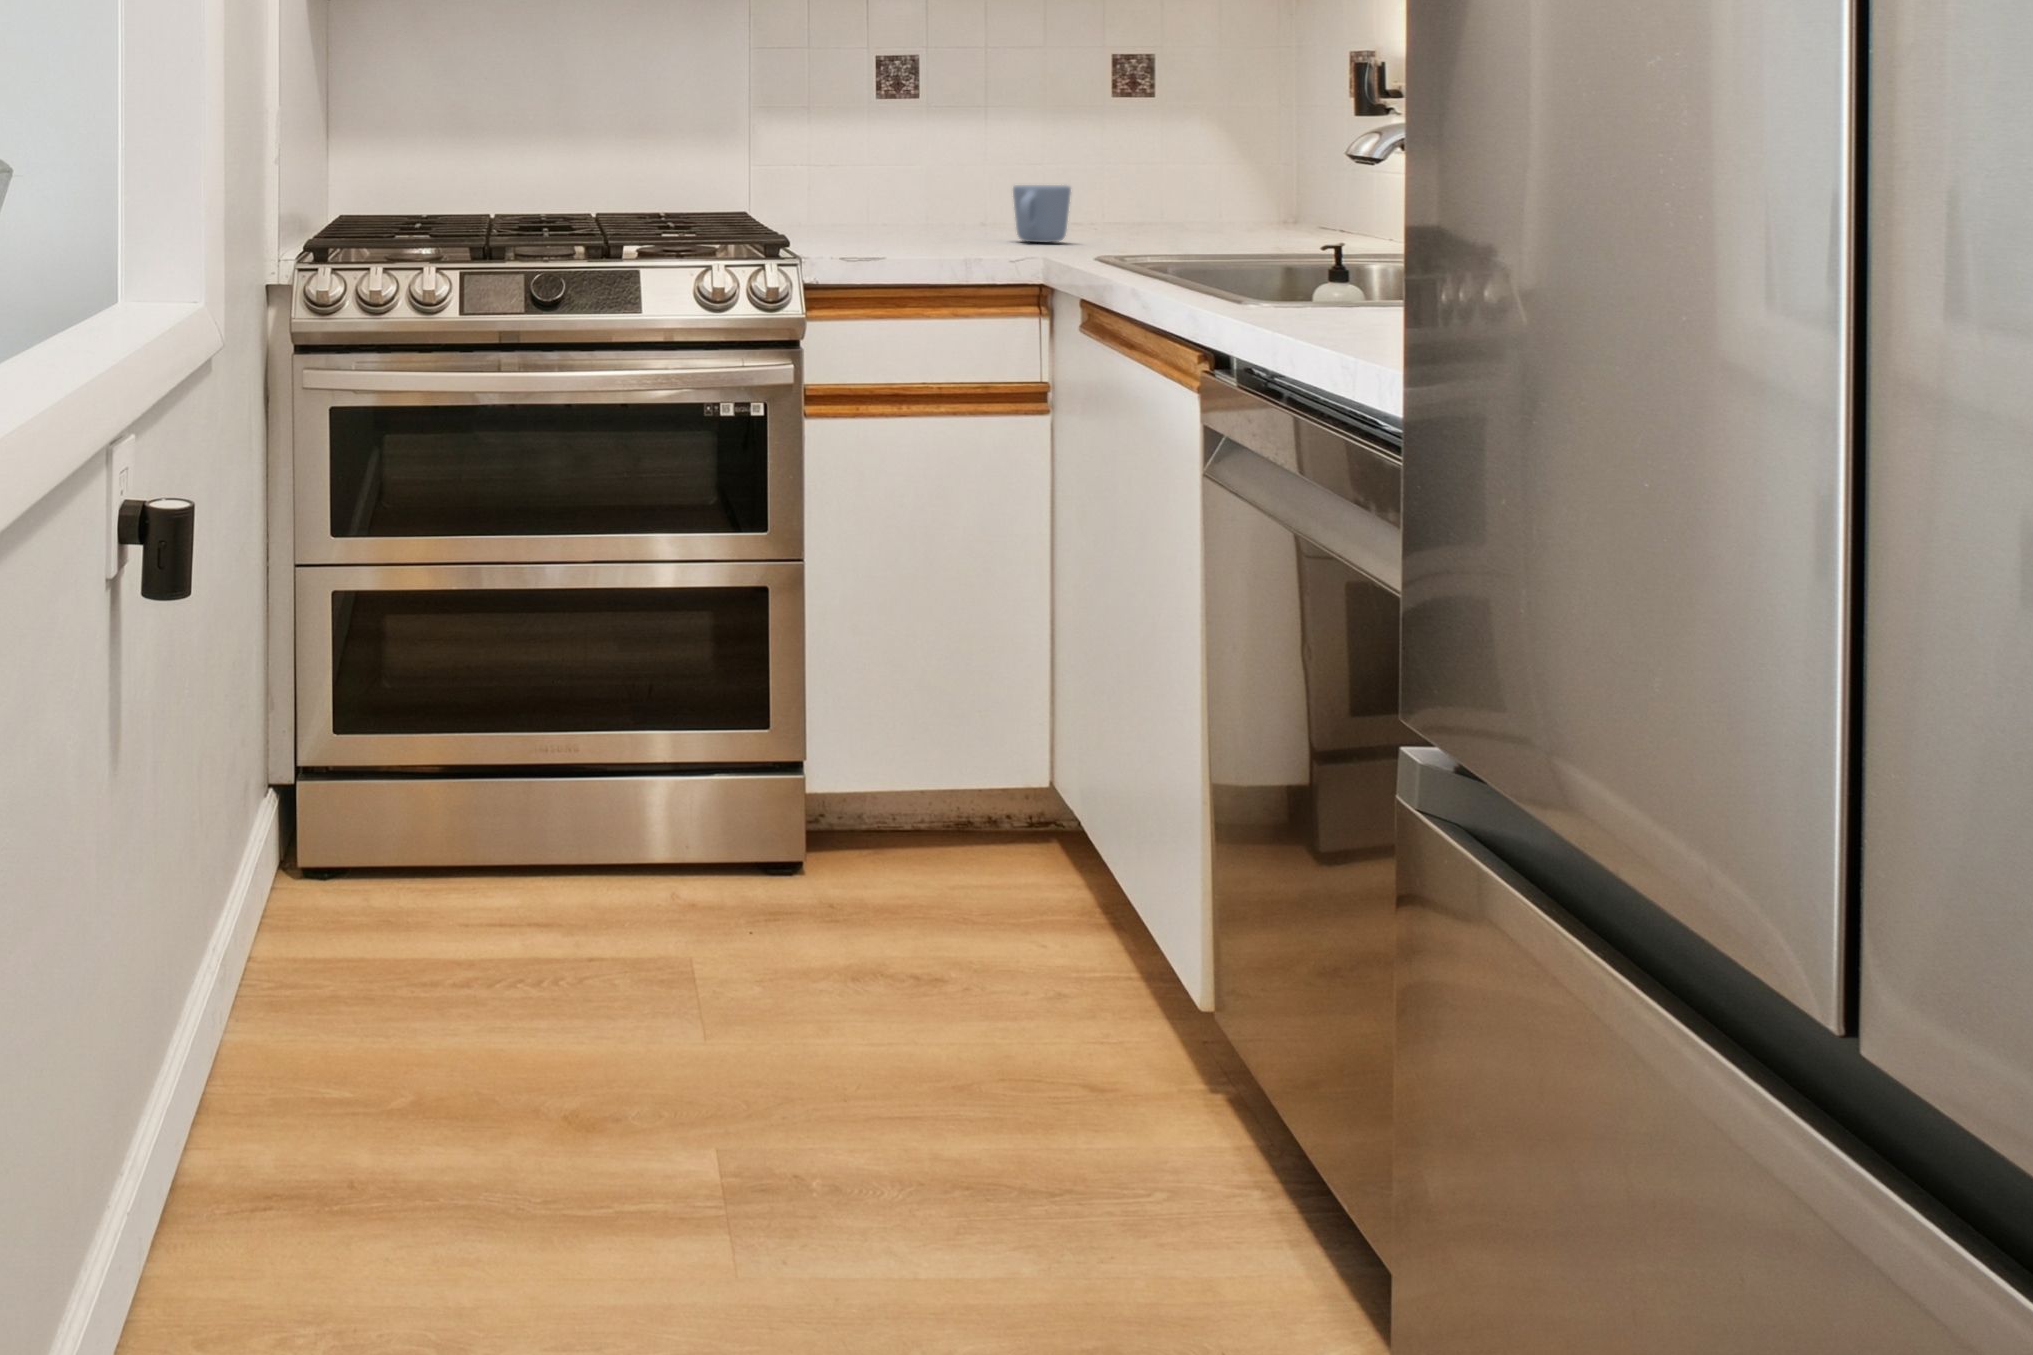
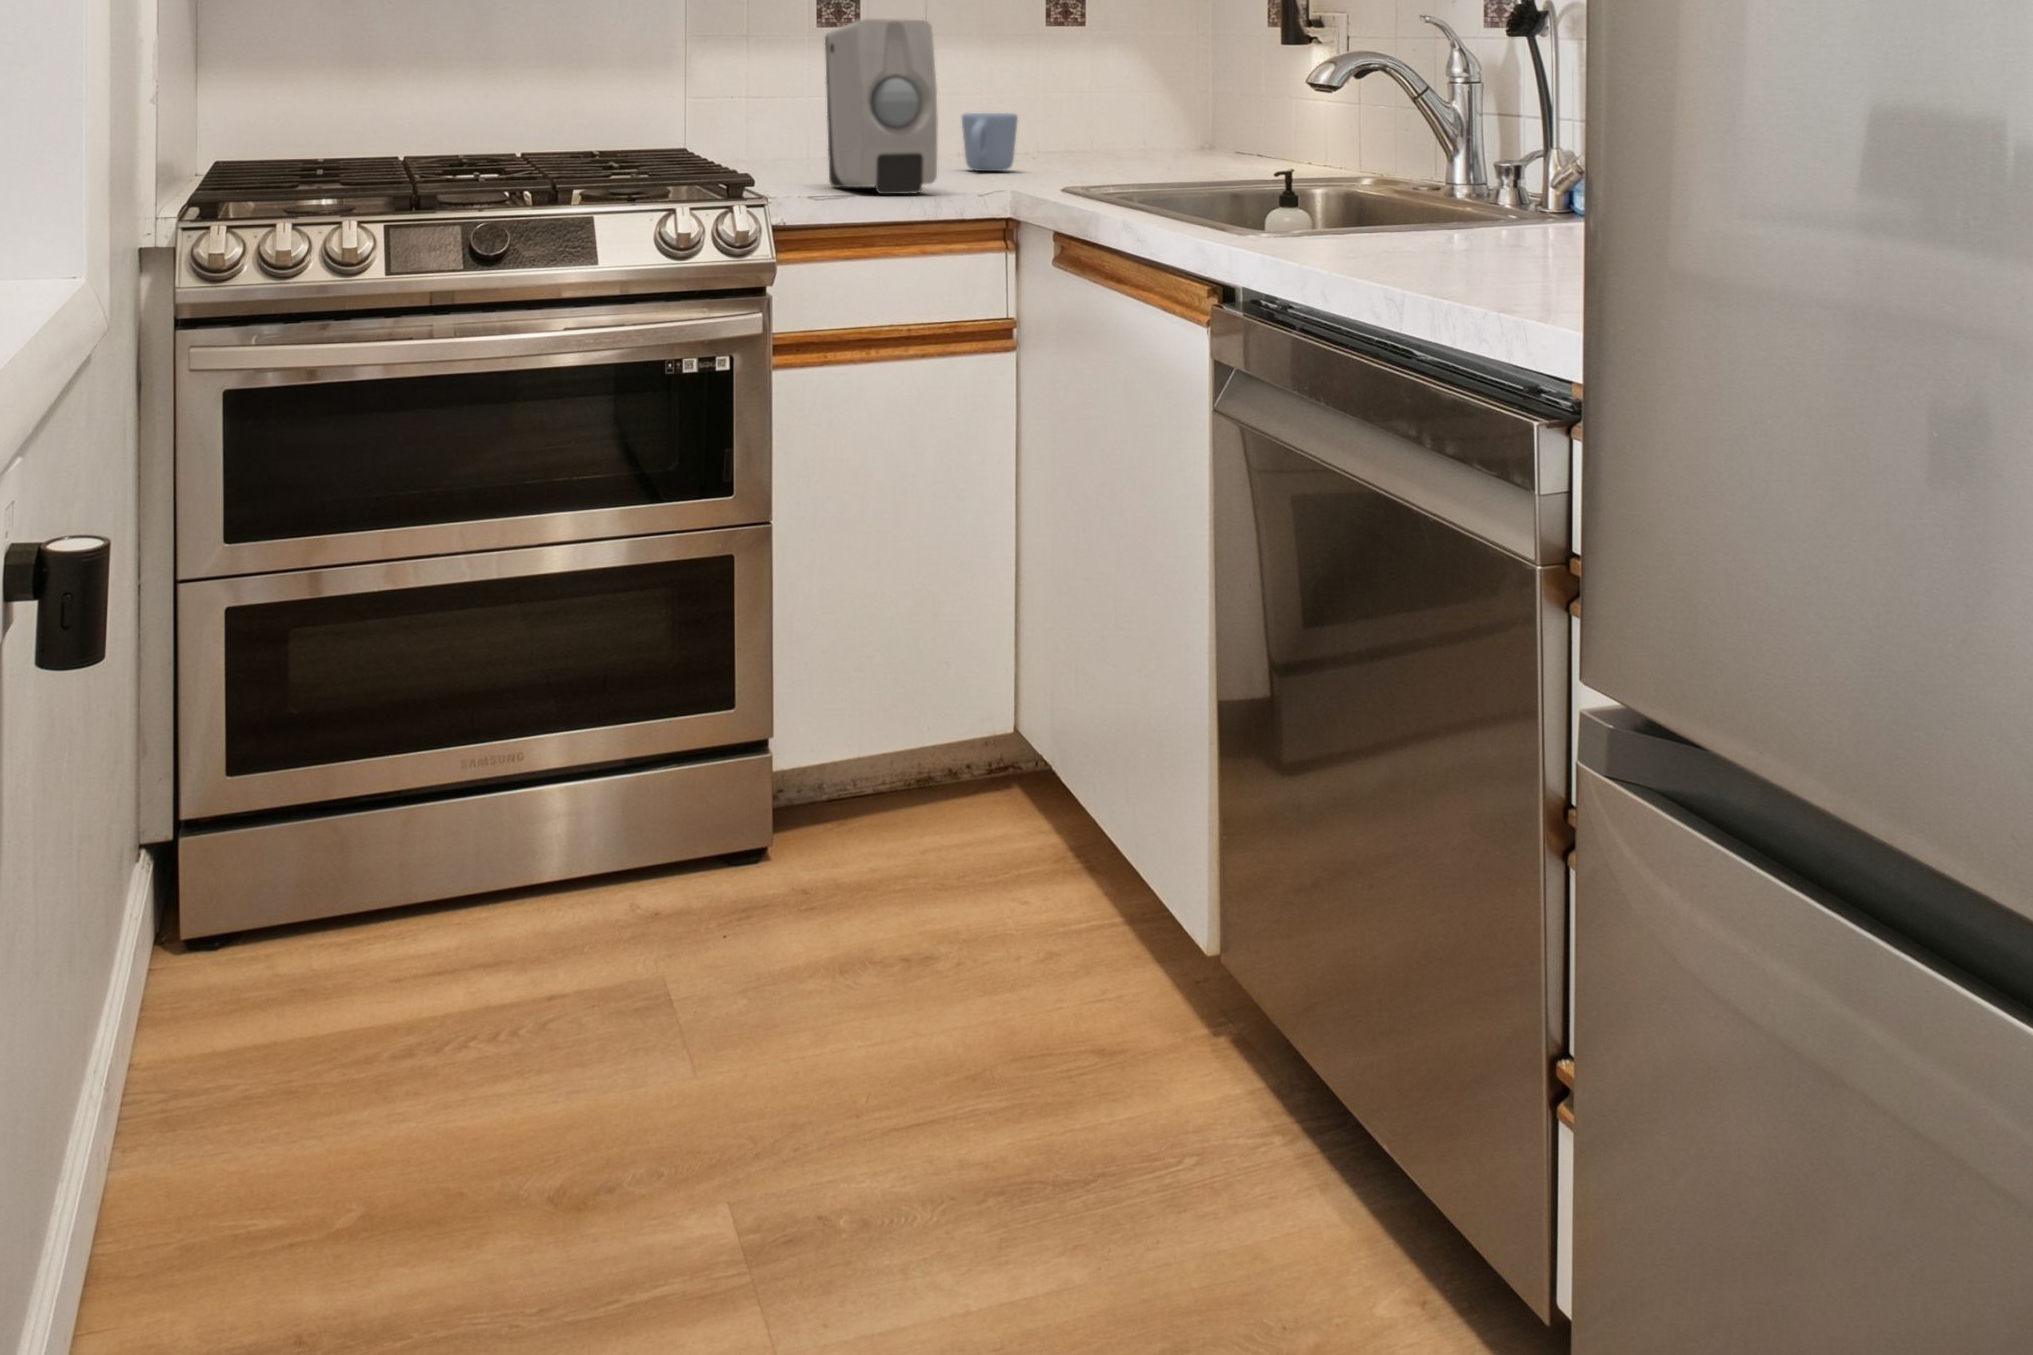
soap dispenser: none [862,91,967,259] -> present [825,19,938,194]

